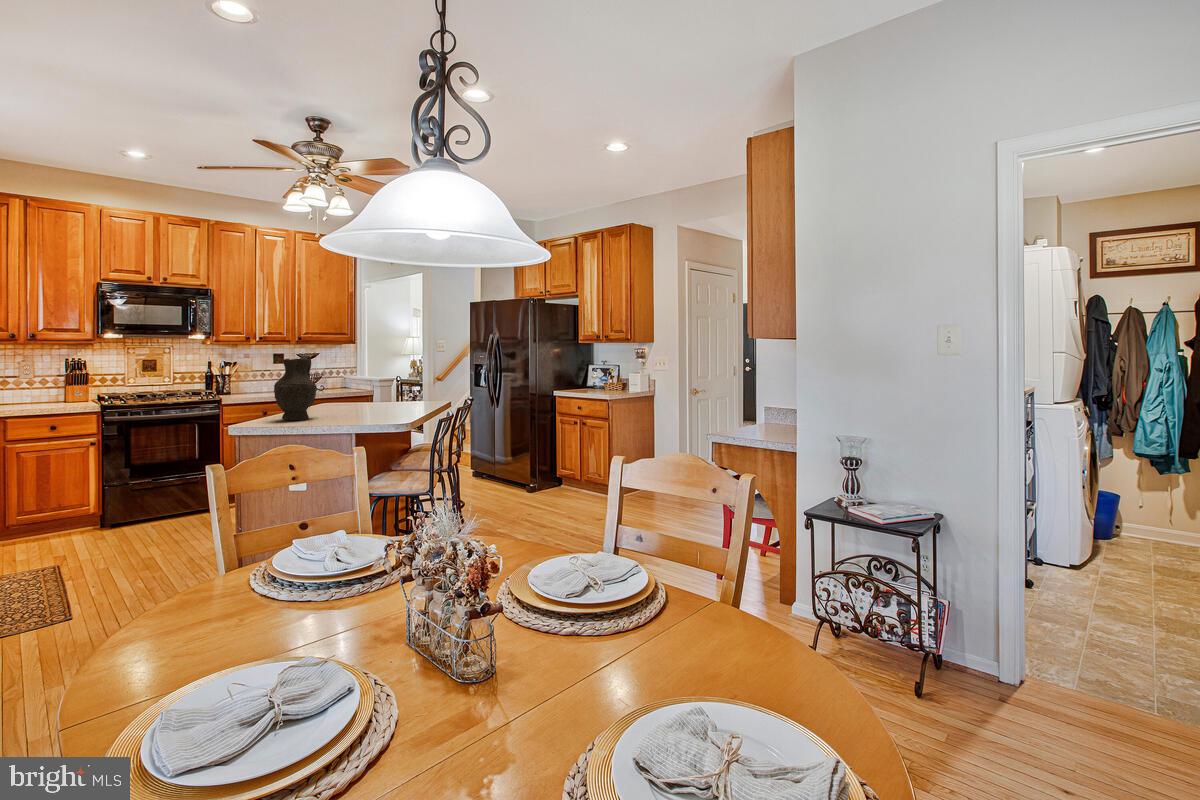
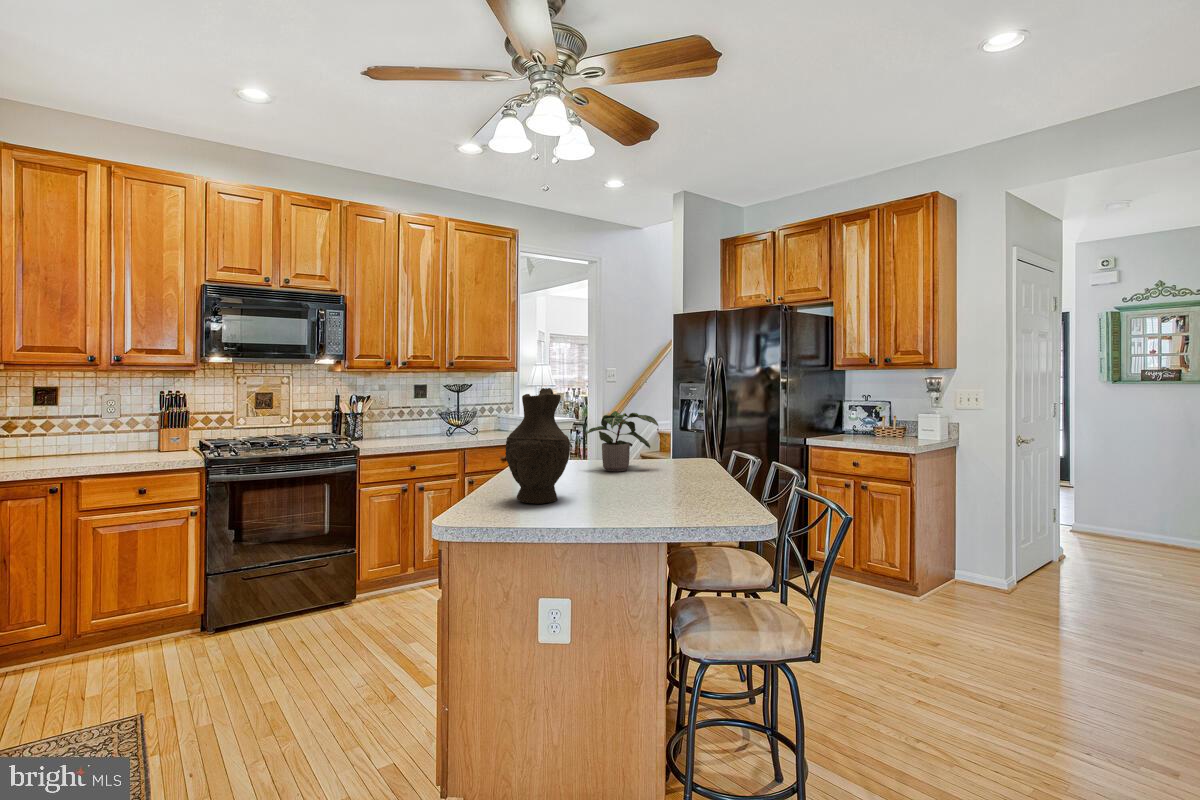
potted plant: none [355,370,402,408] -> present [585,411,658,471]

